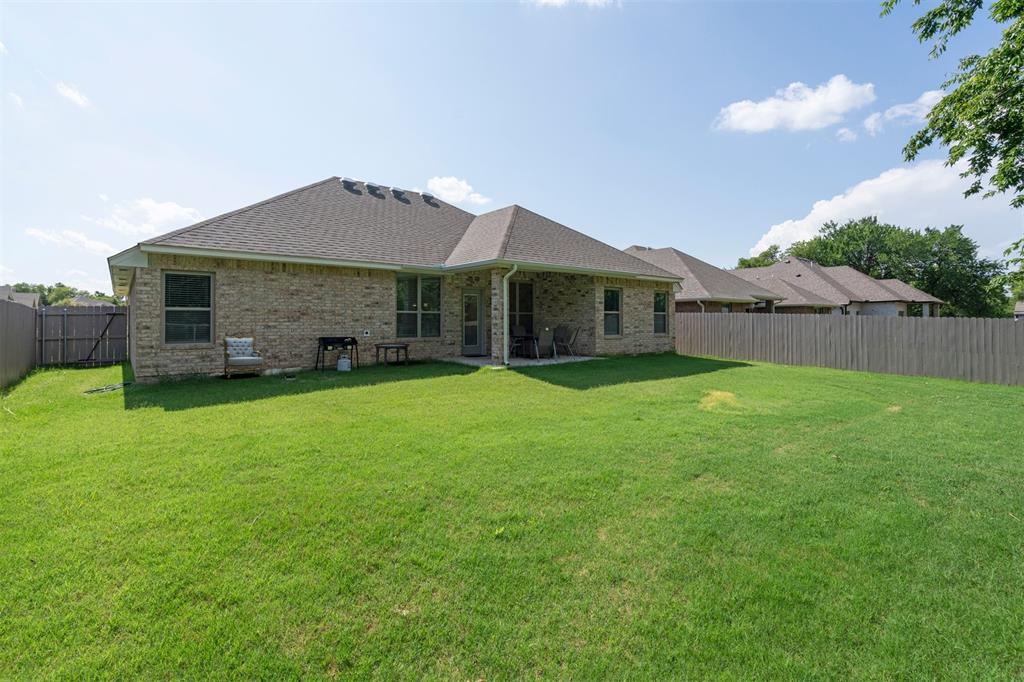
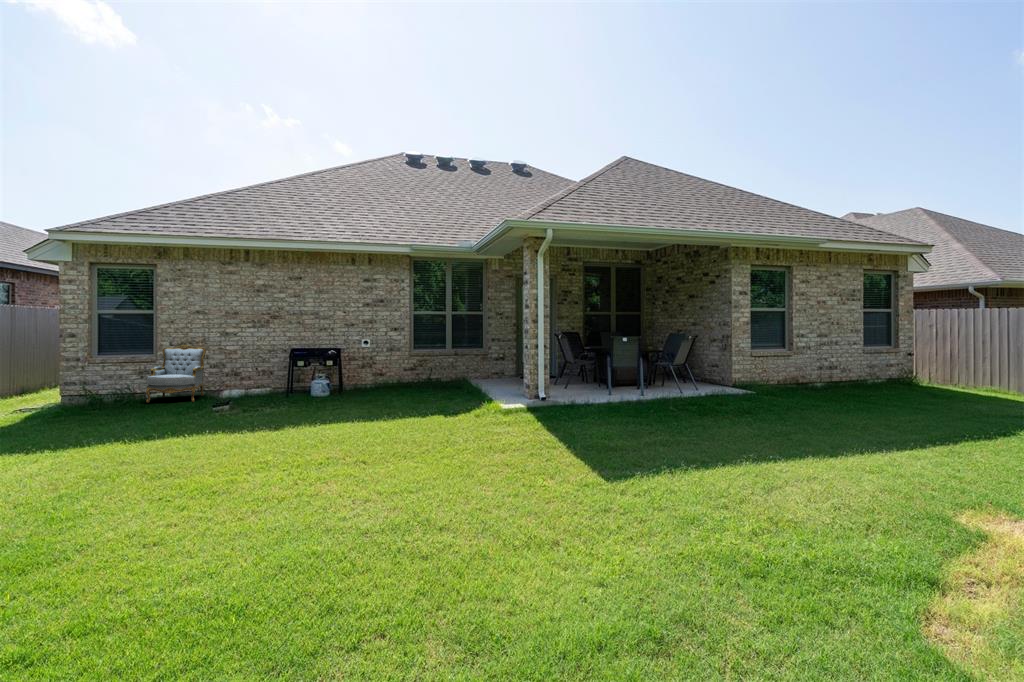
round table: present [374,343,410,367] -> none [365,357,418,393]

